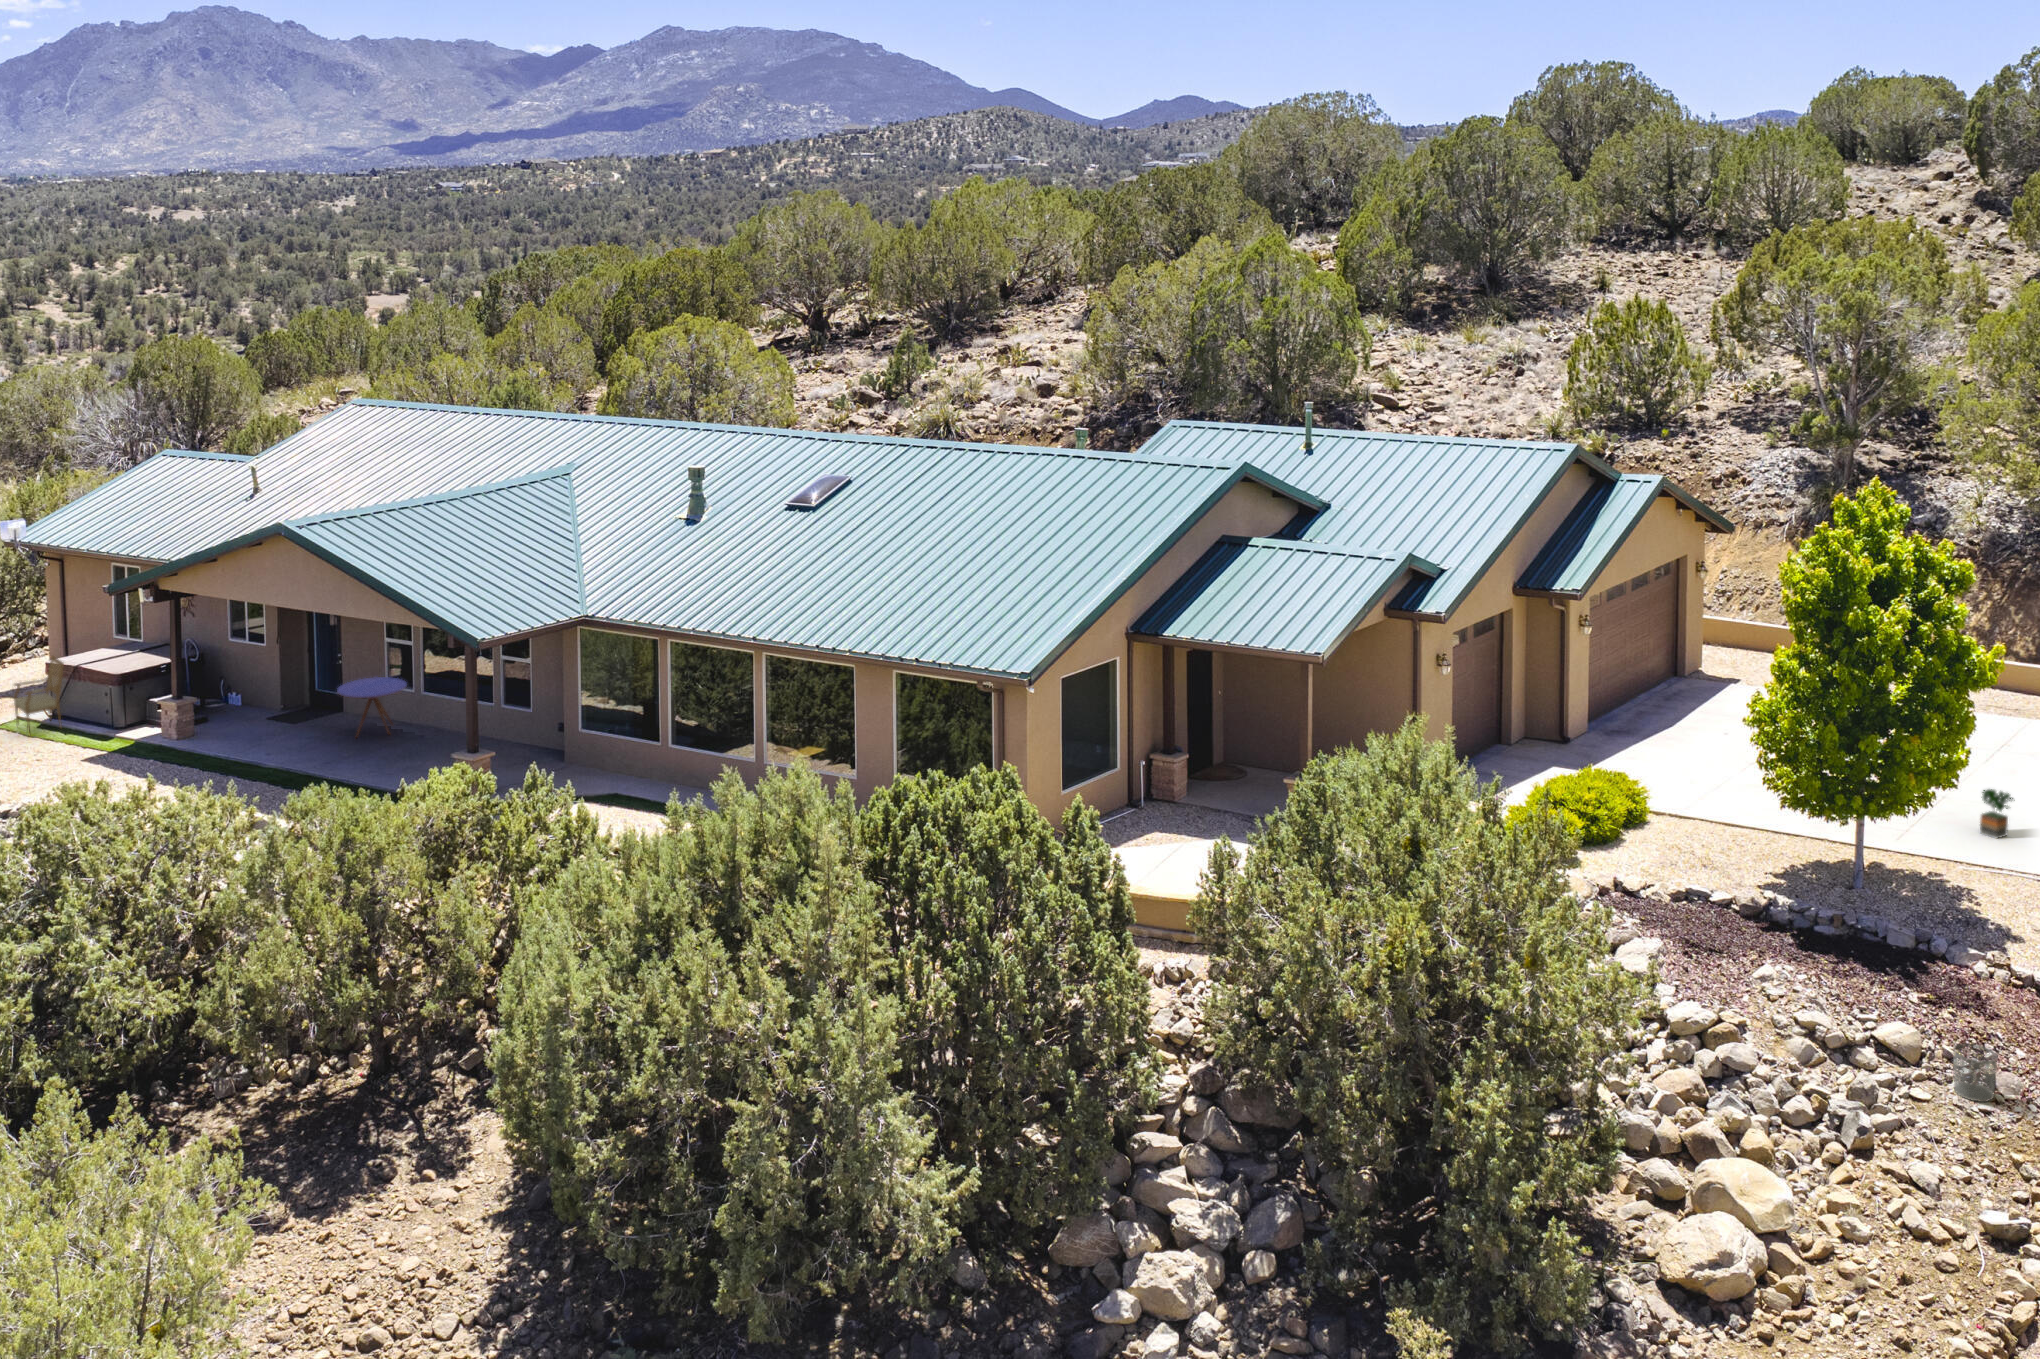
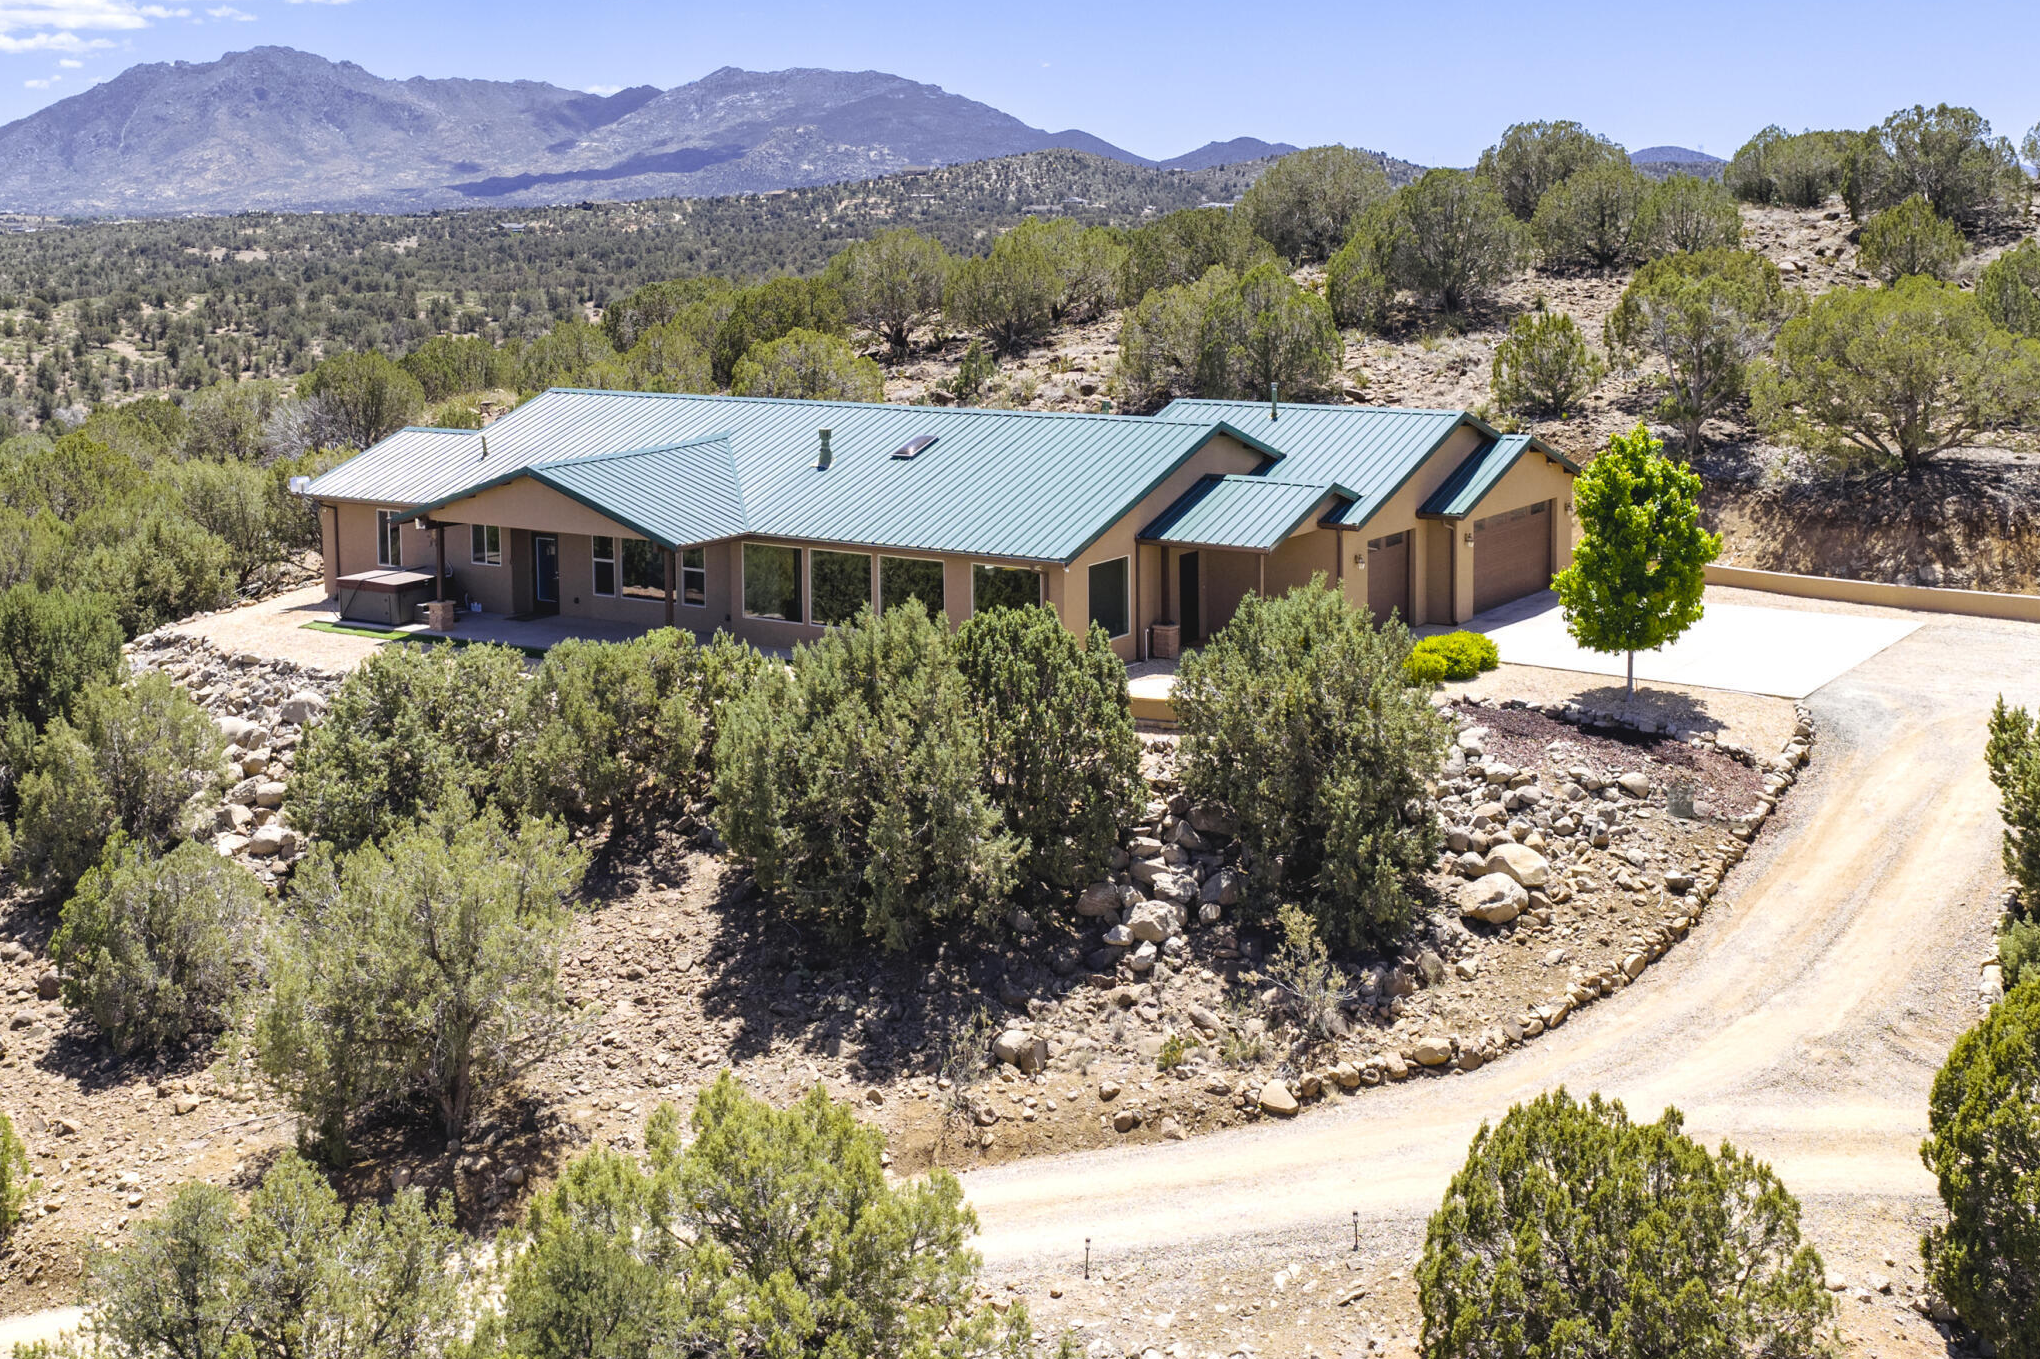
chair: present [14,656,64,735] -> none [311,576,350,636]
round table: present [337,677,407,737] -> none [559,587,611,630]
potted tree: present [1980,789,2015,838] -> none [1731,643,1755,678]

